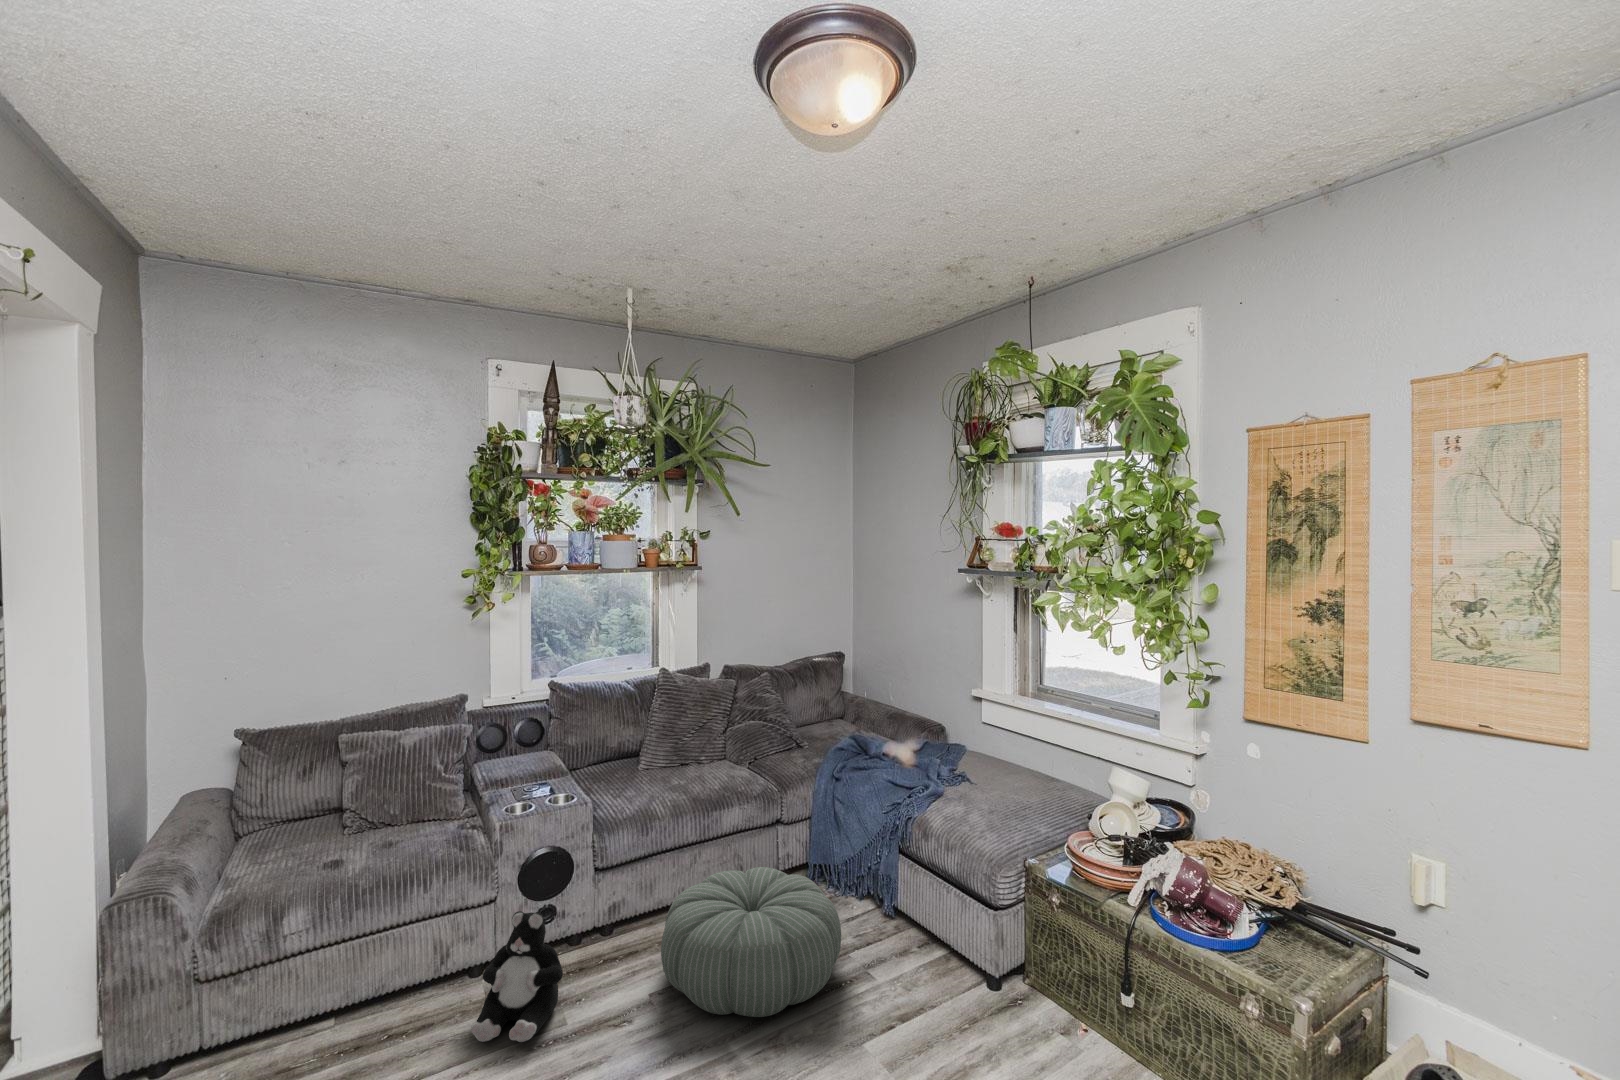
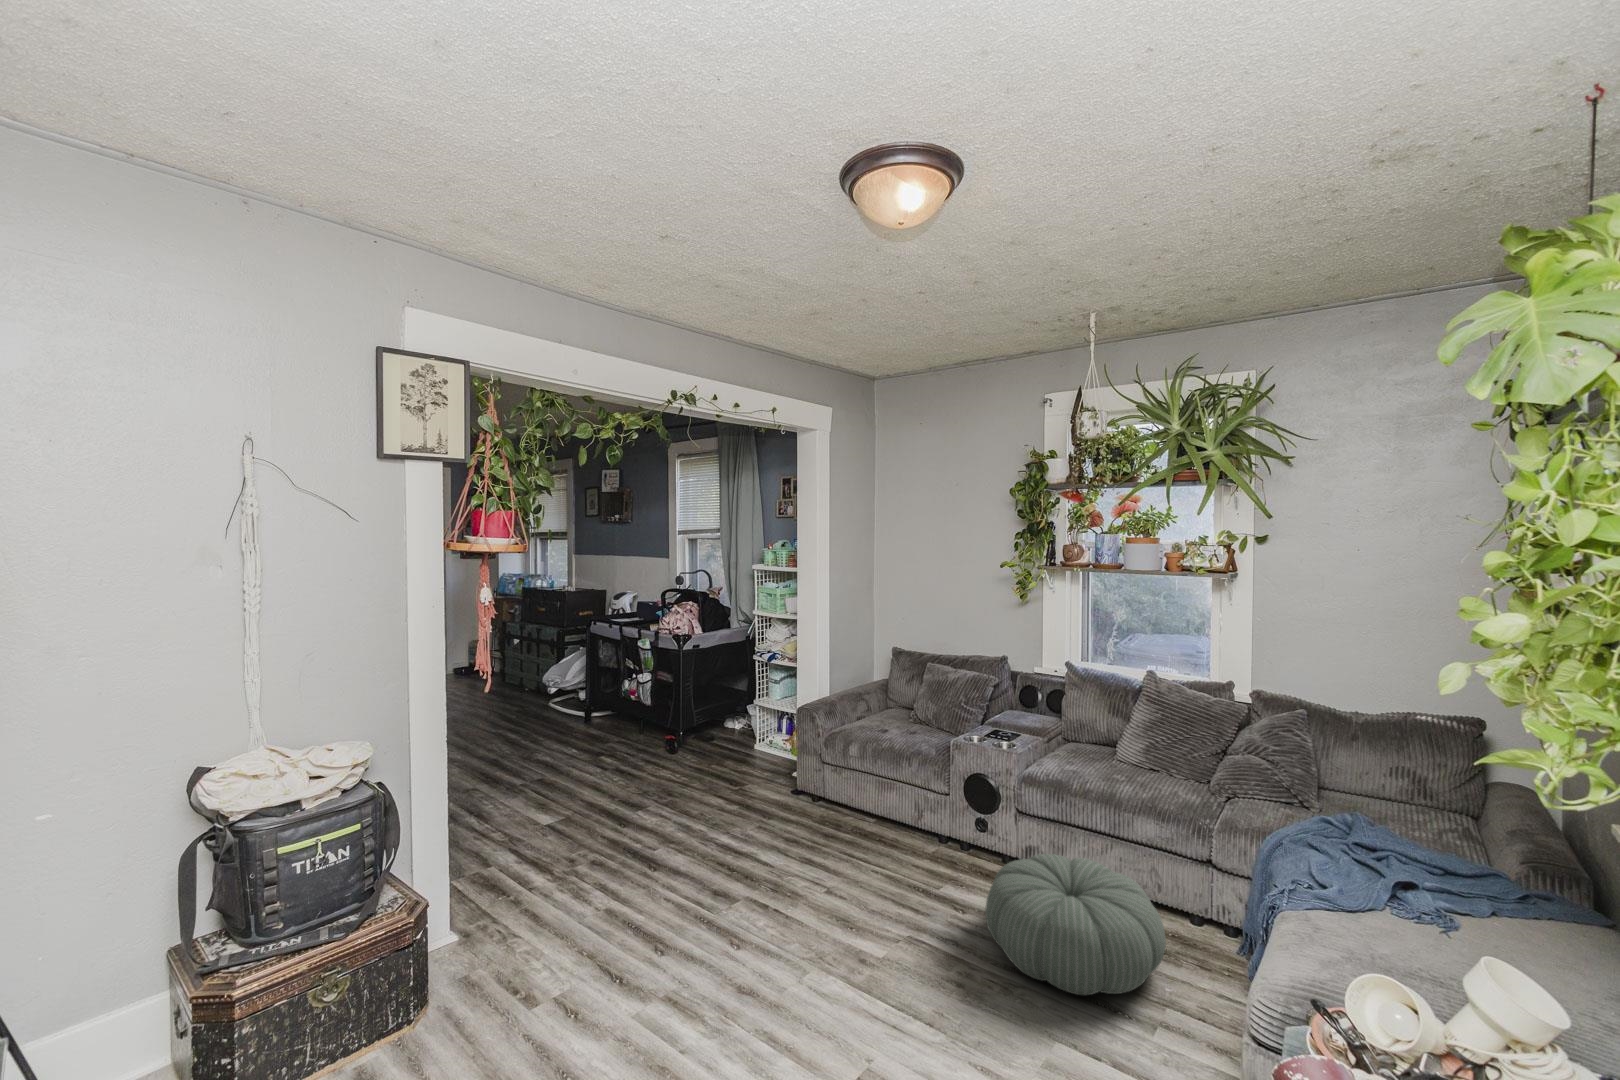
plush toy: present [471,911,563,1042] -> none [891,802,957,880]

